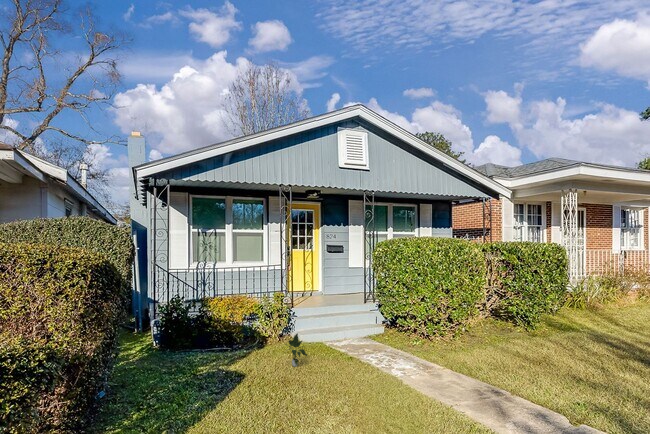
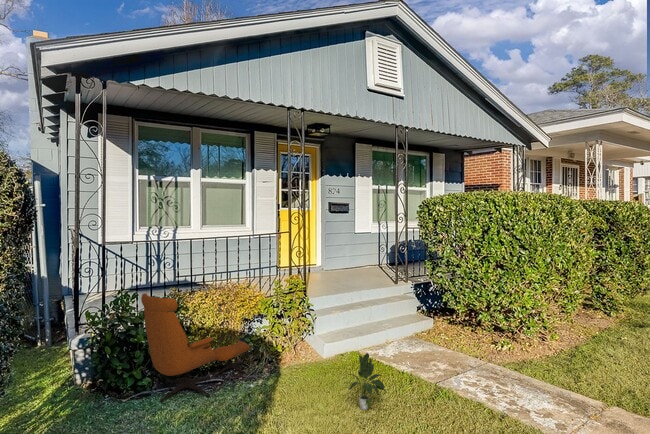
lounge chair: none [178,297,245,358] -> present [141,293,250,402]

